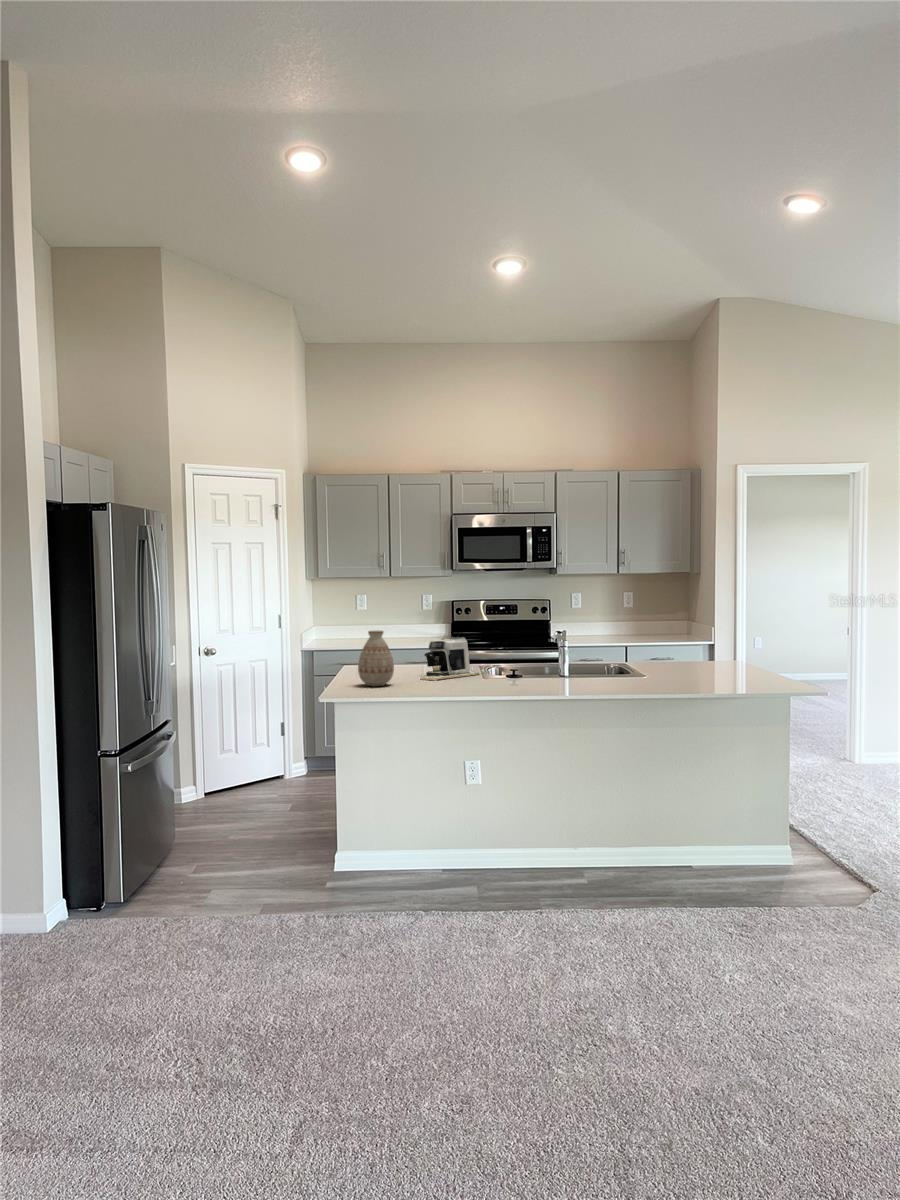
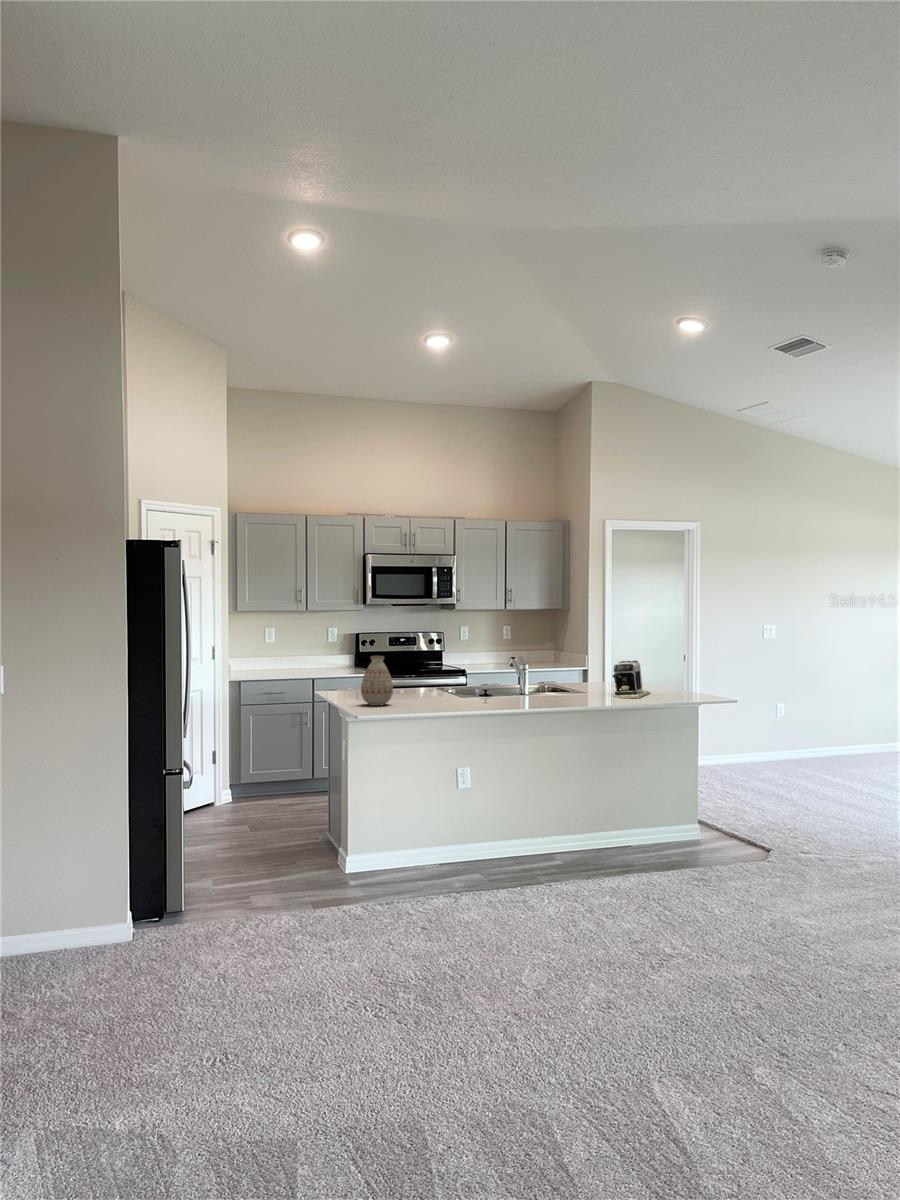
coffee maker: present [422,637,480,681] -> present [613,661,650,699]

